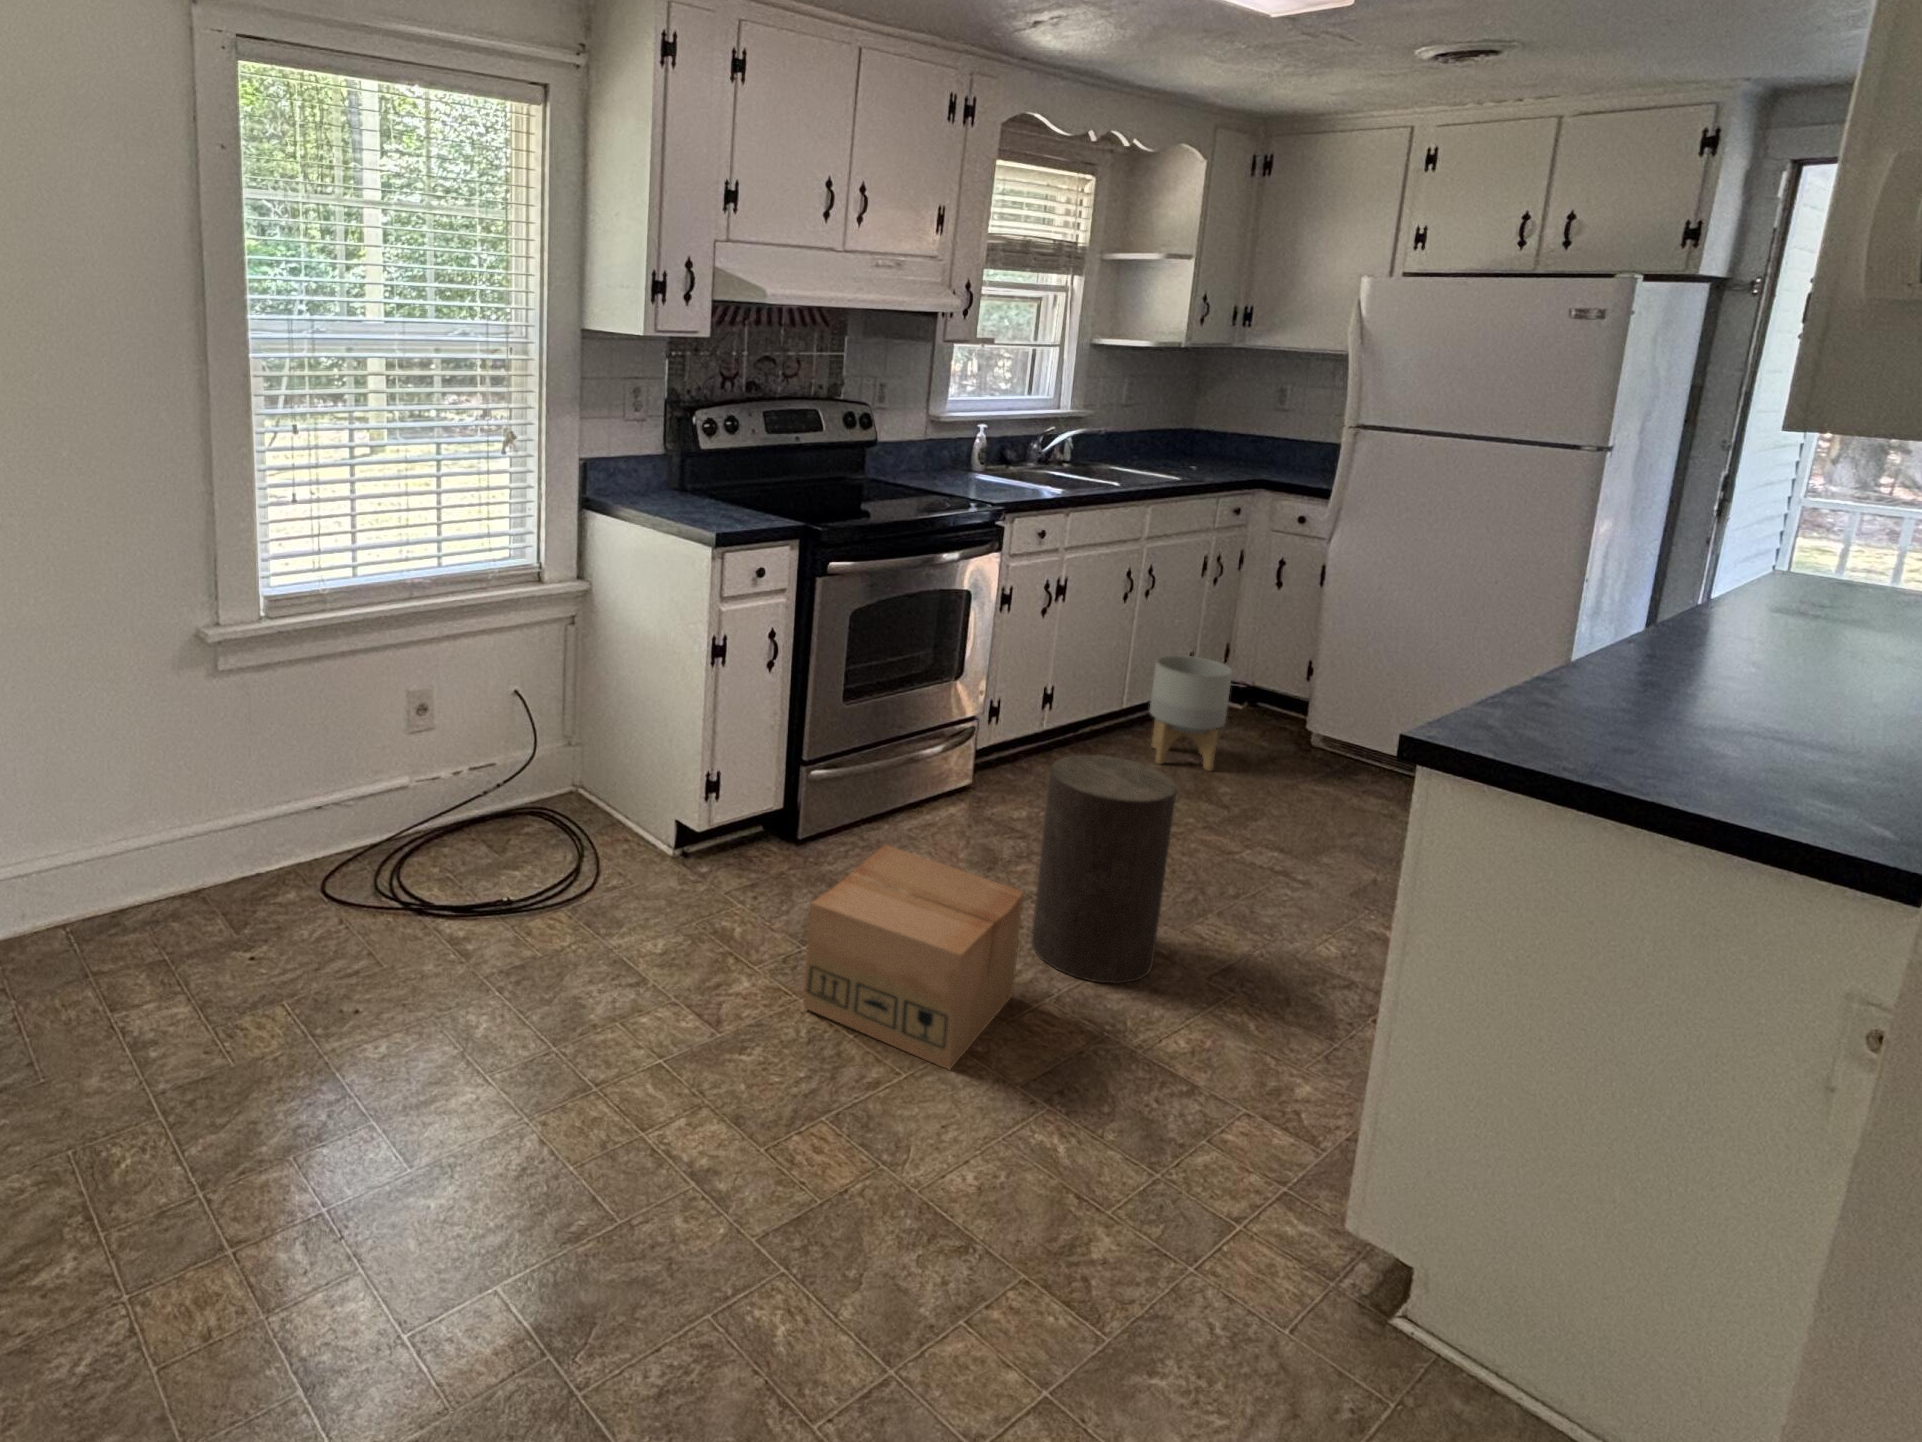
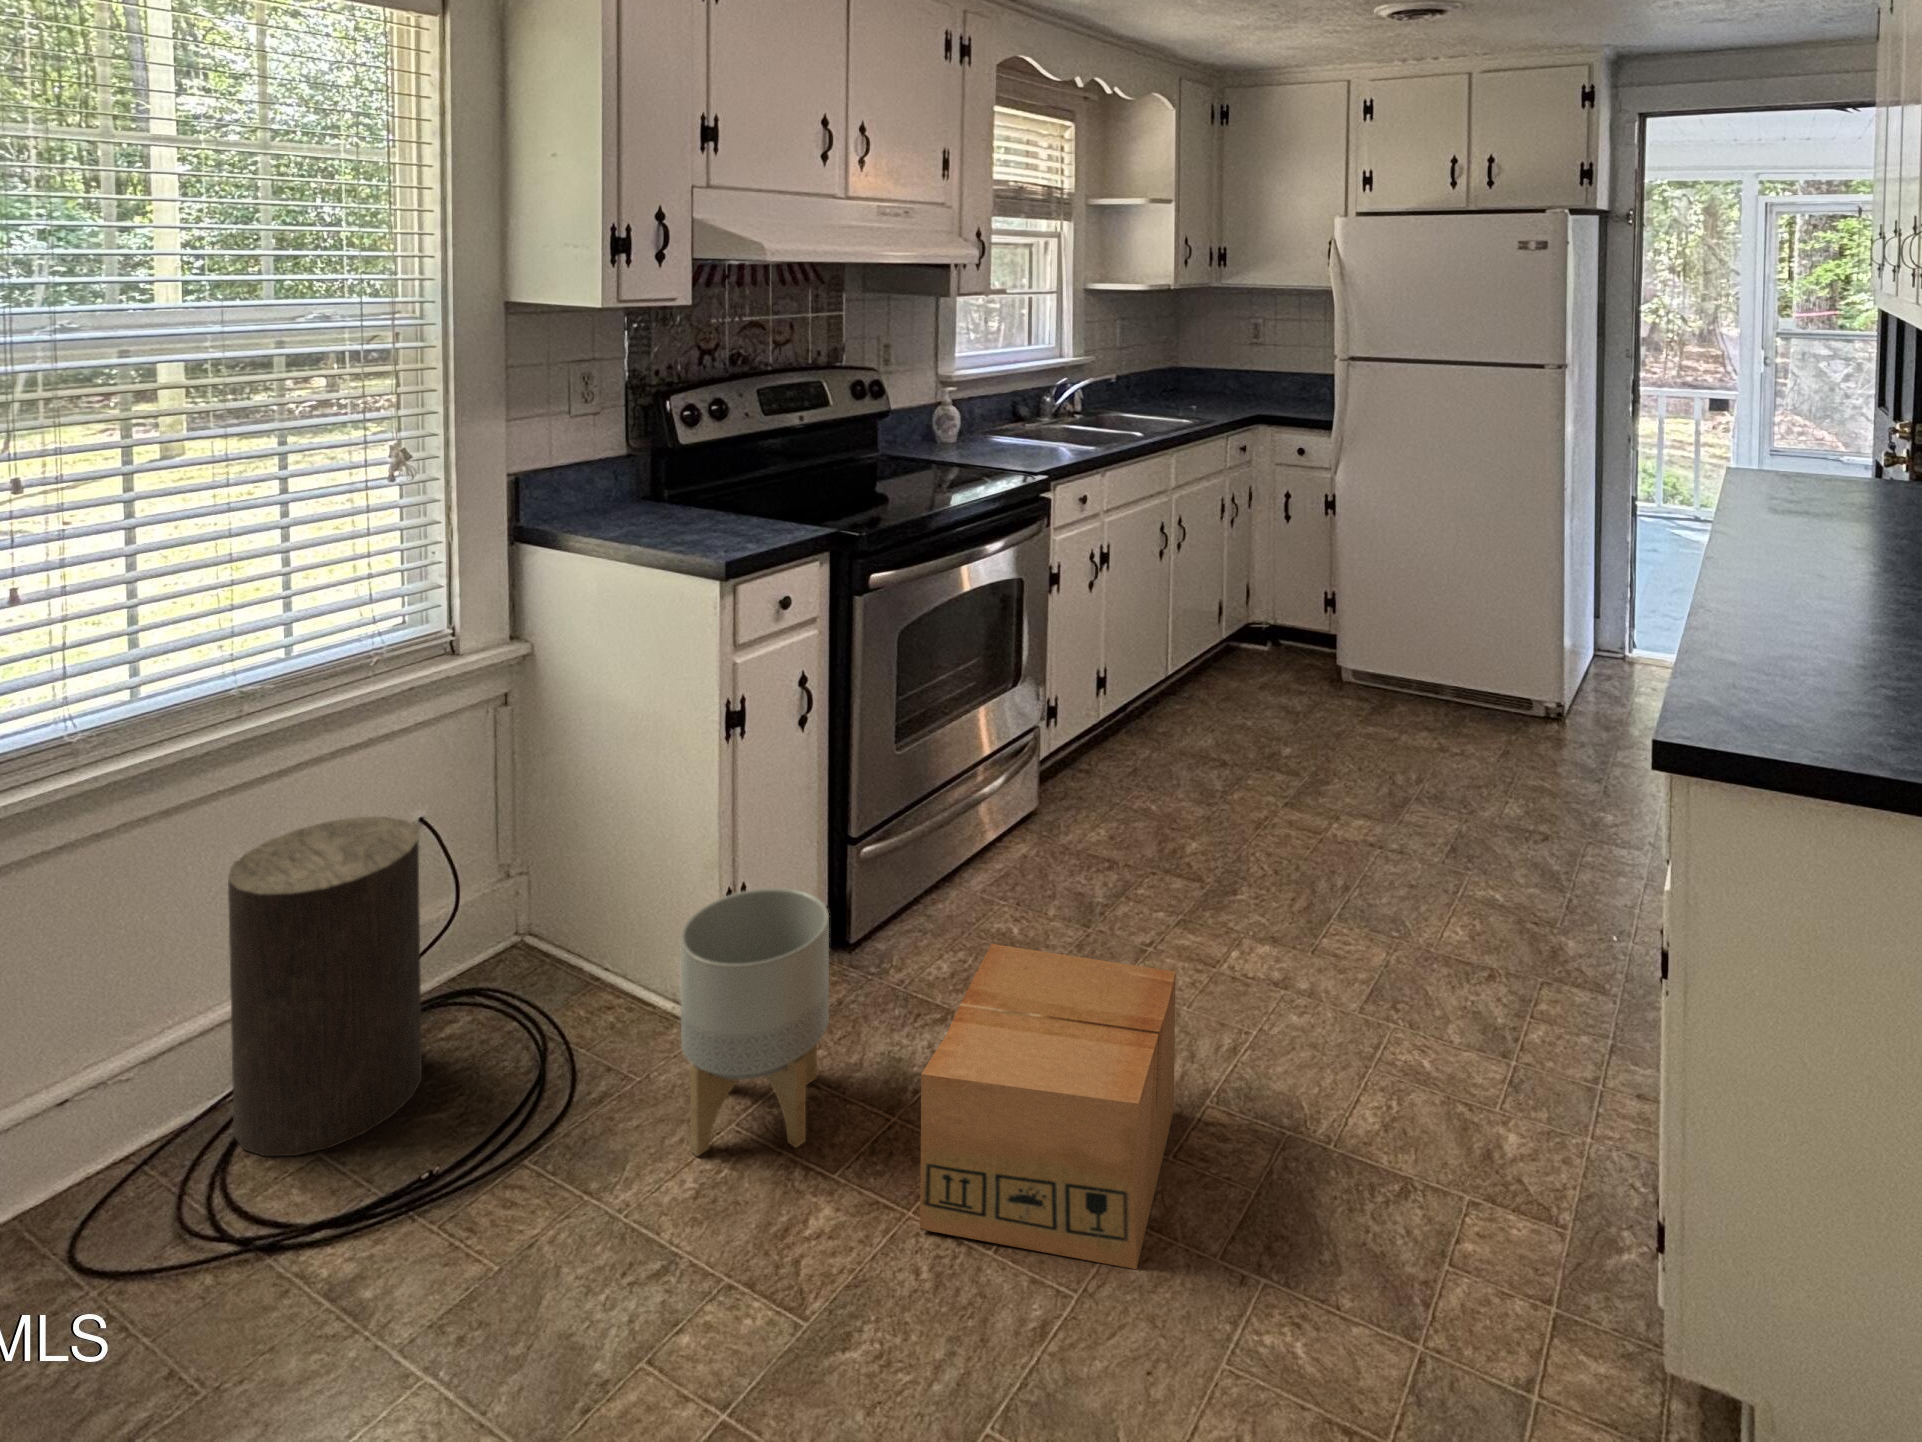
planter: present [1150,655,1232,771] -> present [680,888,829,1156]
stool: present [1031,755,1177,984] -> present [228,817,422,1156]

